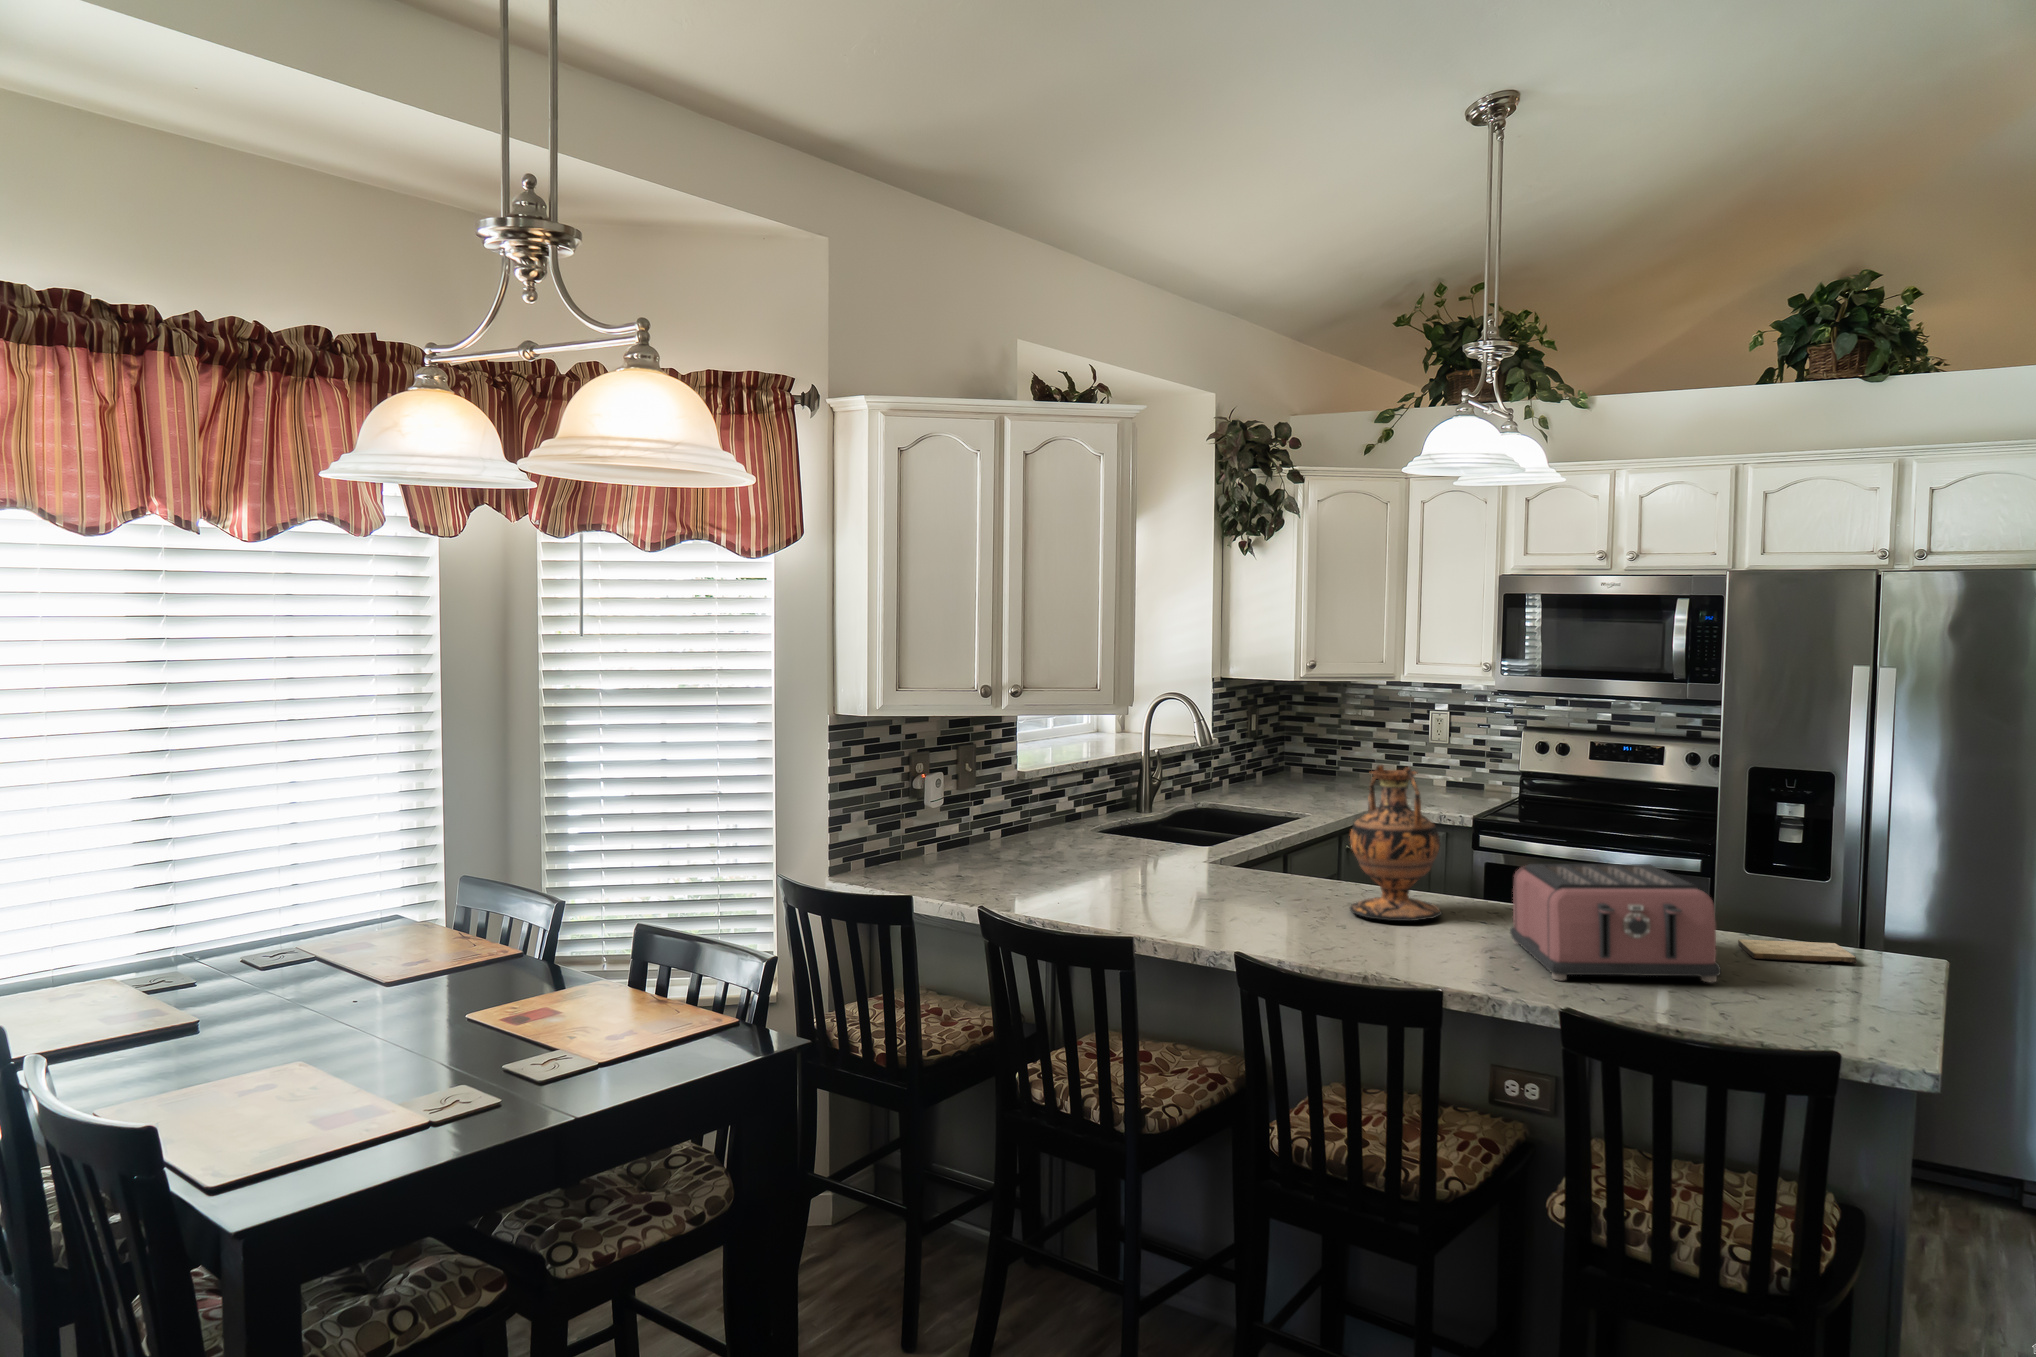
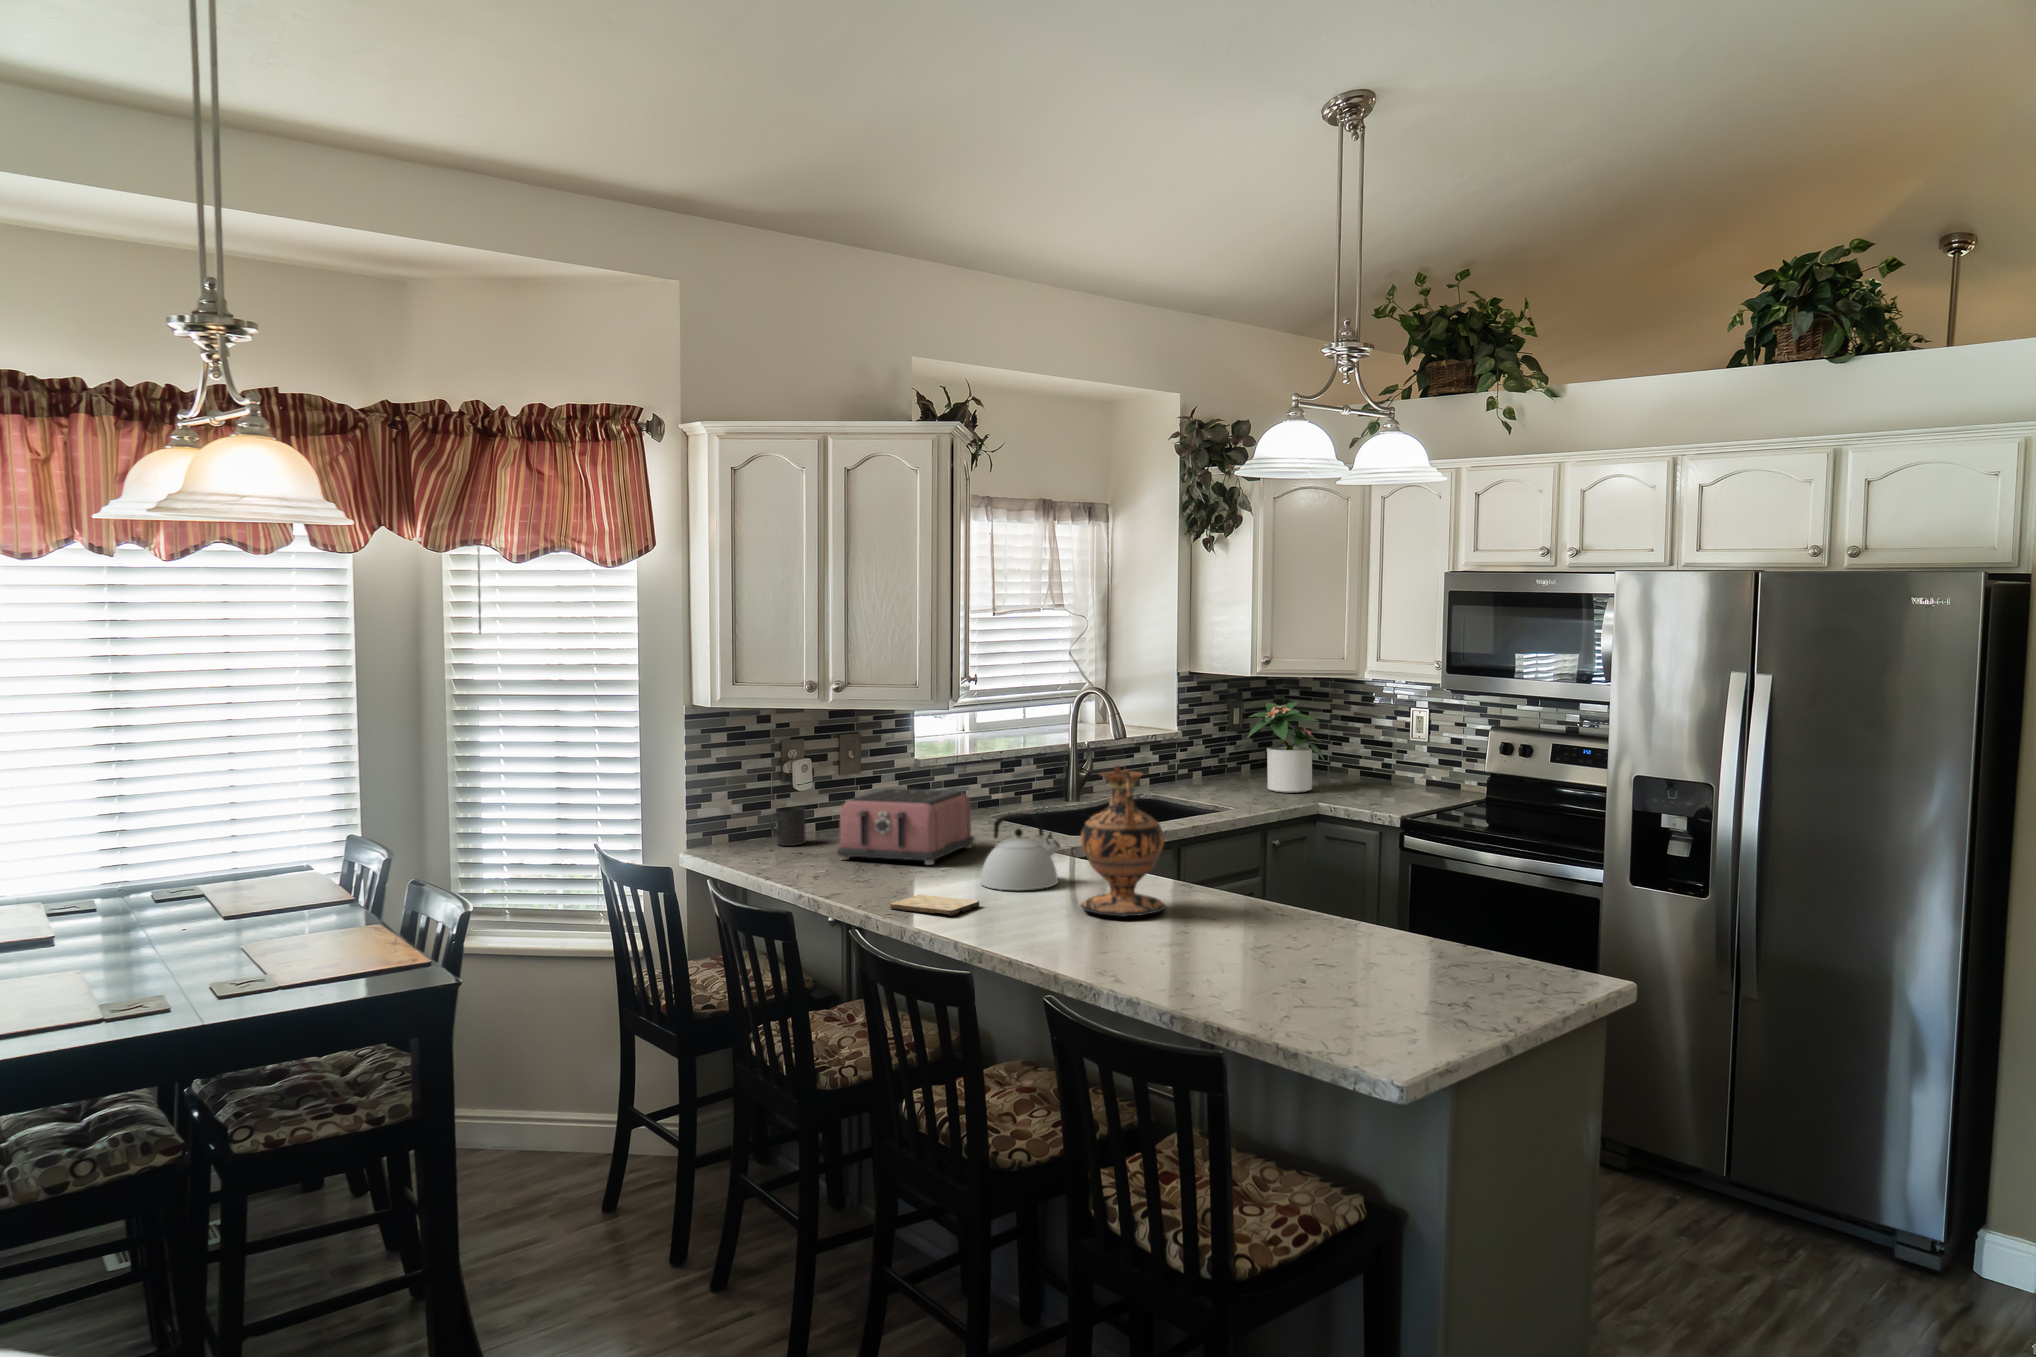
potted plant: none [1289,706,1366,796] -> present [1247,702,1324,793]
kettle: none [1200,819,1284,901] -> present [980,813,1060,890]
mug: none [912,825,946,868] -> present [769,807,806,846]
toaster: present [1510,864,1721,982] -> present [837,789,974,865]
cutting board: present [1738,939,1856,964] -> present [890,895,979,916]

